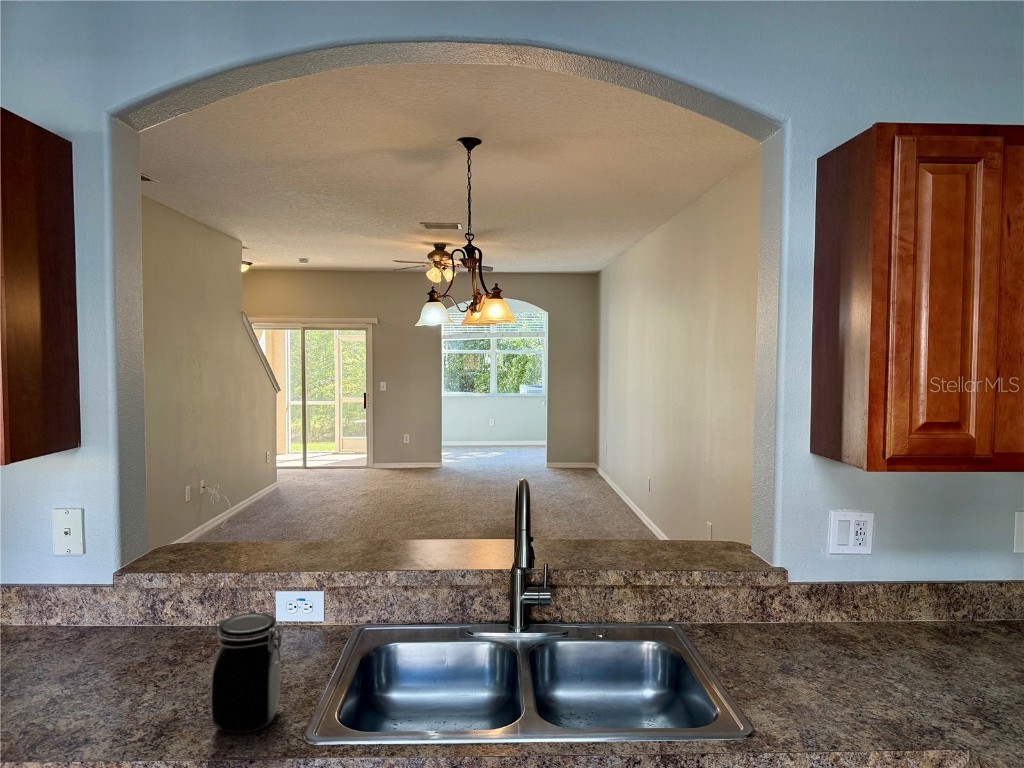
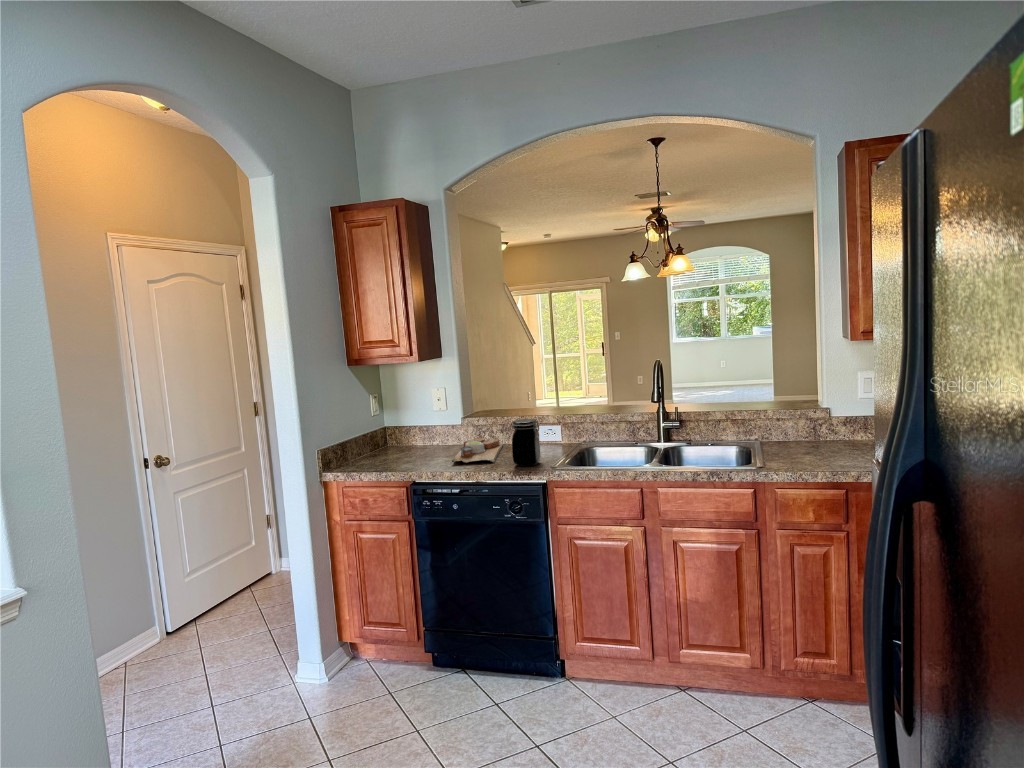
cutting board: none [54,618,200,722] -> present [452,438,503,463]

